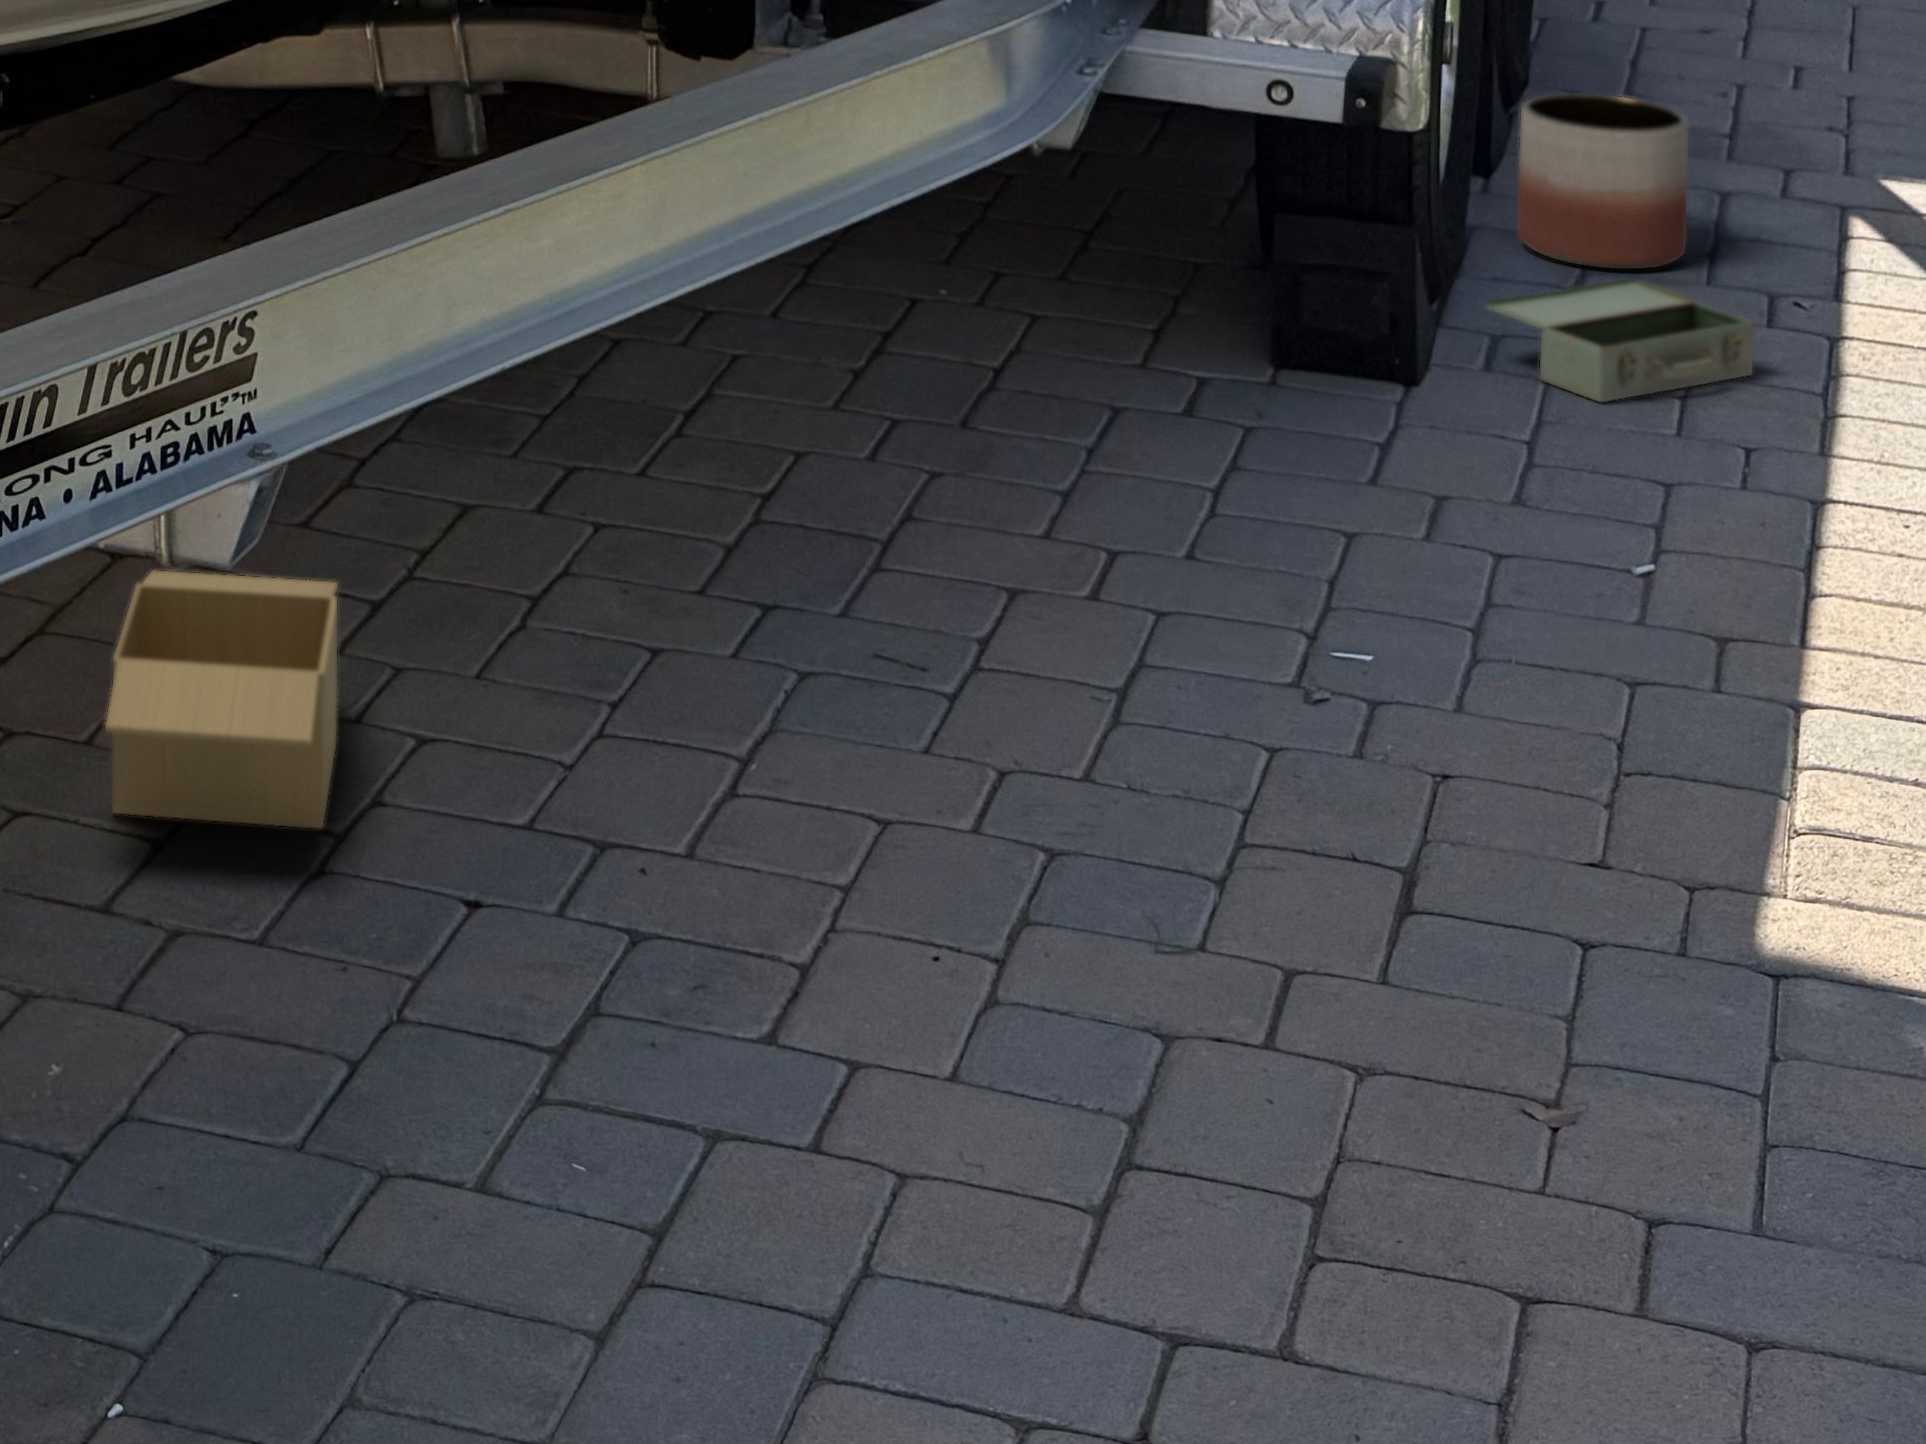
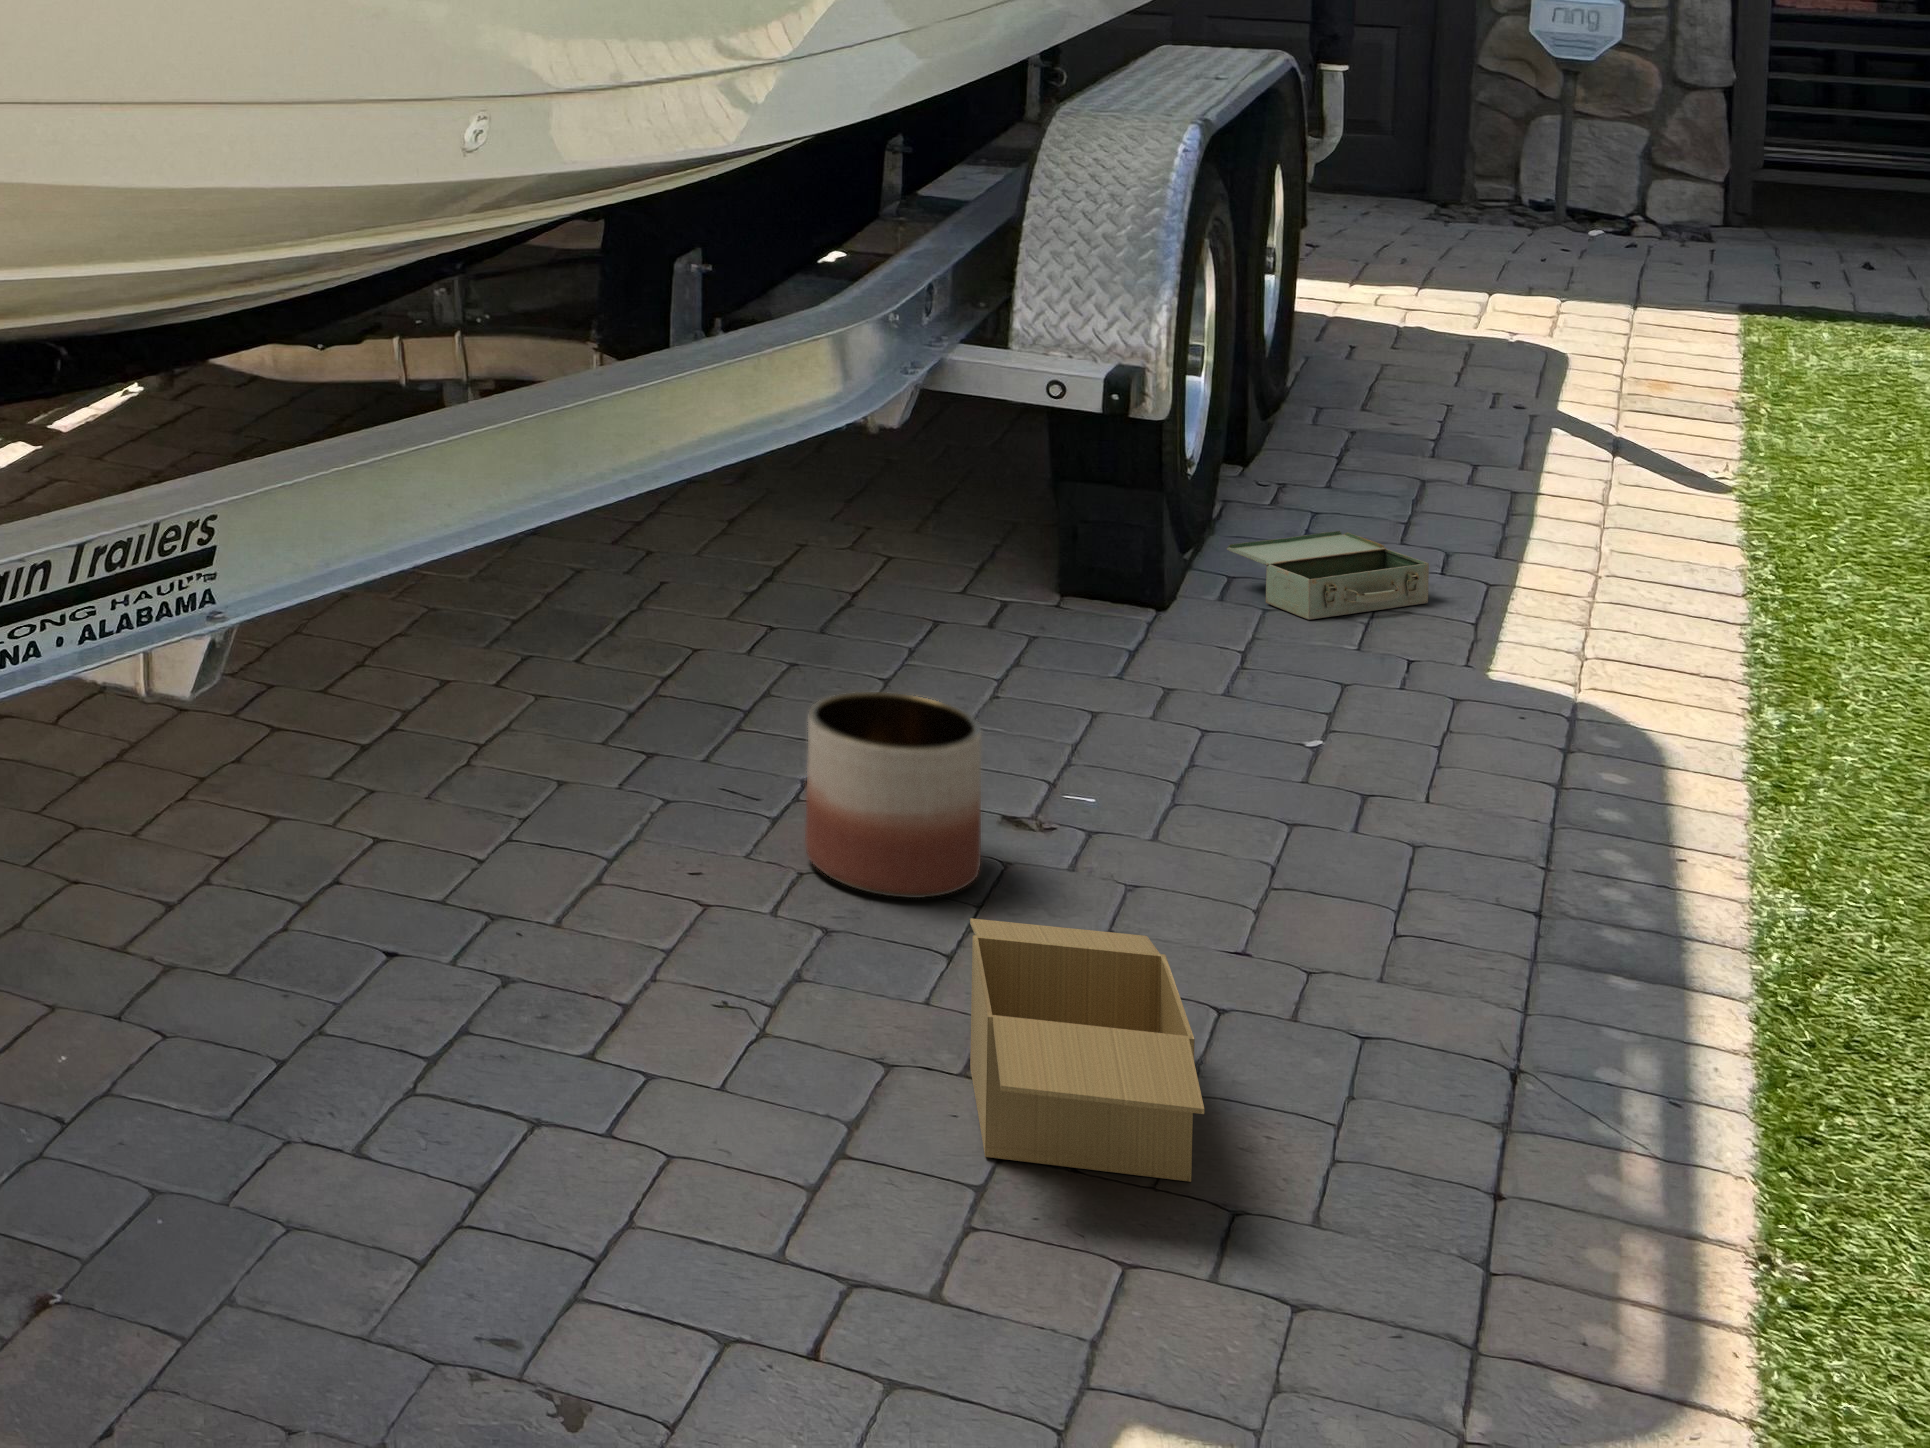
planter: present [1517,94,1688,269] -> present [805,692,981,898]
cardboard box: present [105,571,338,828] -> present [970,918,1204,1182]

